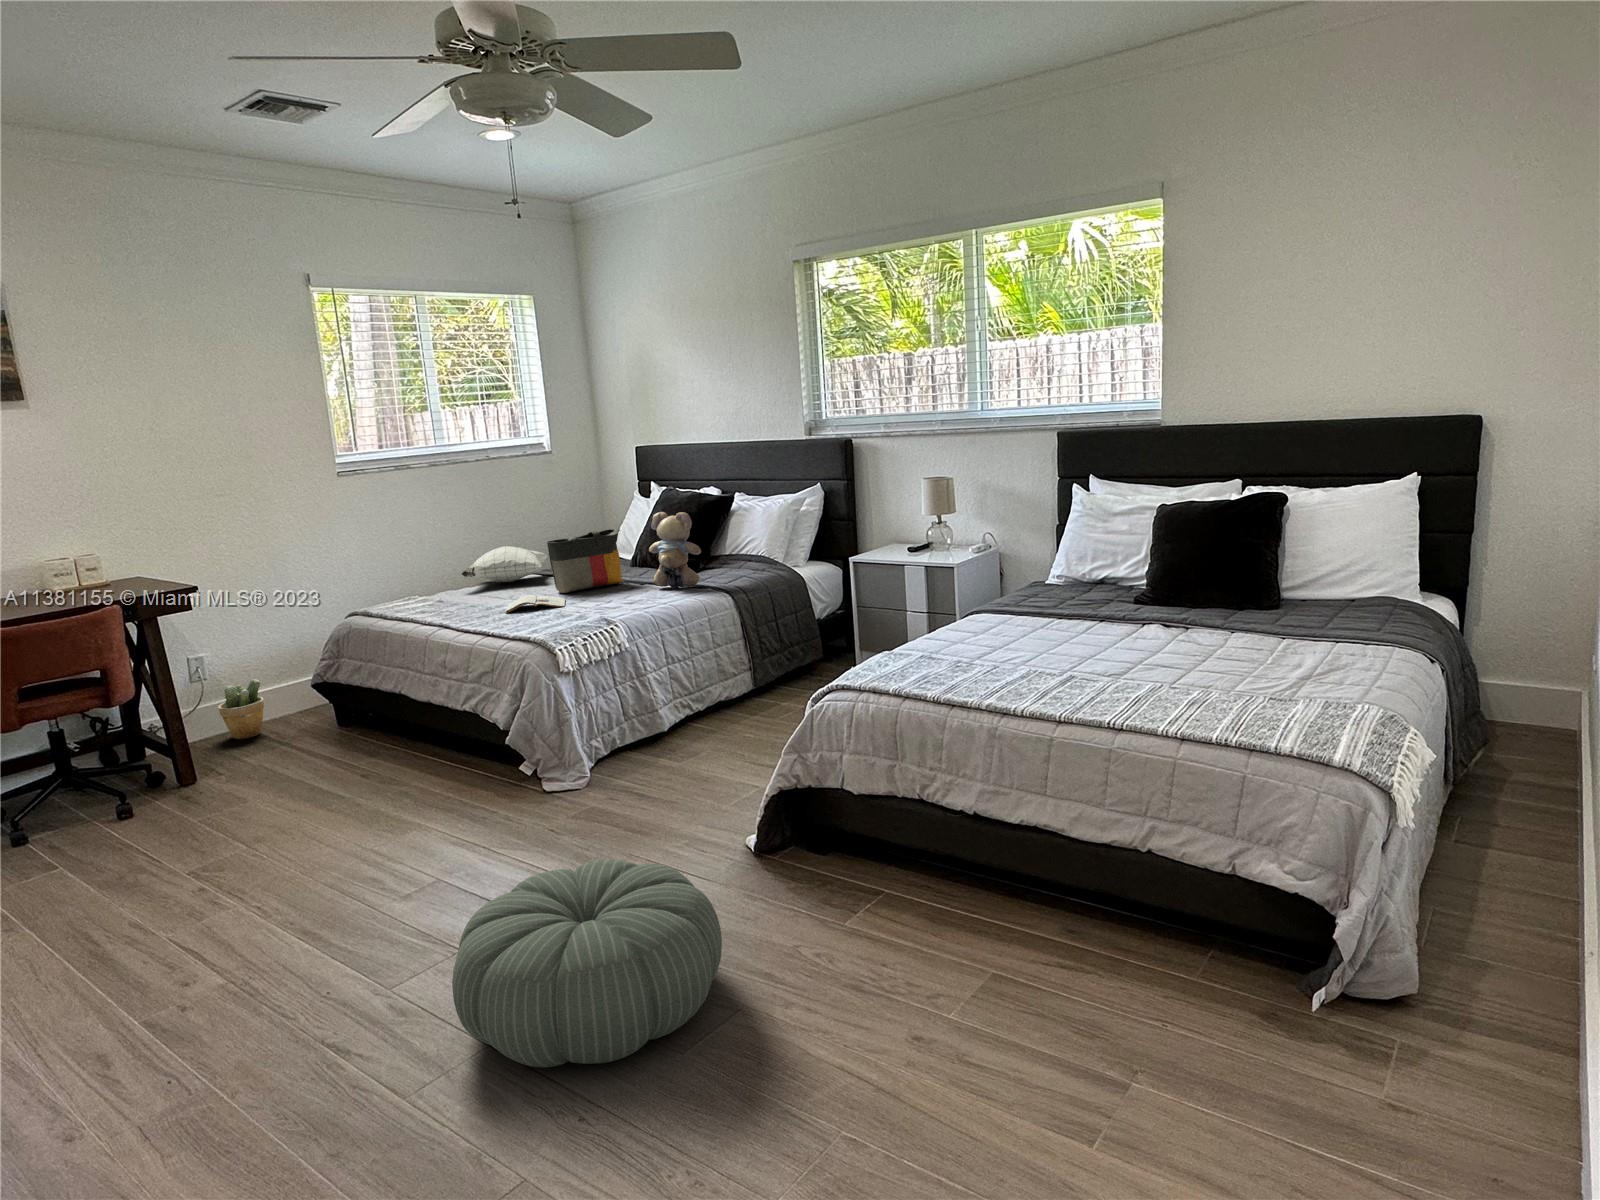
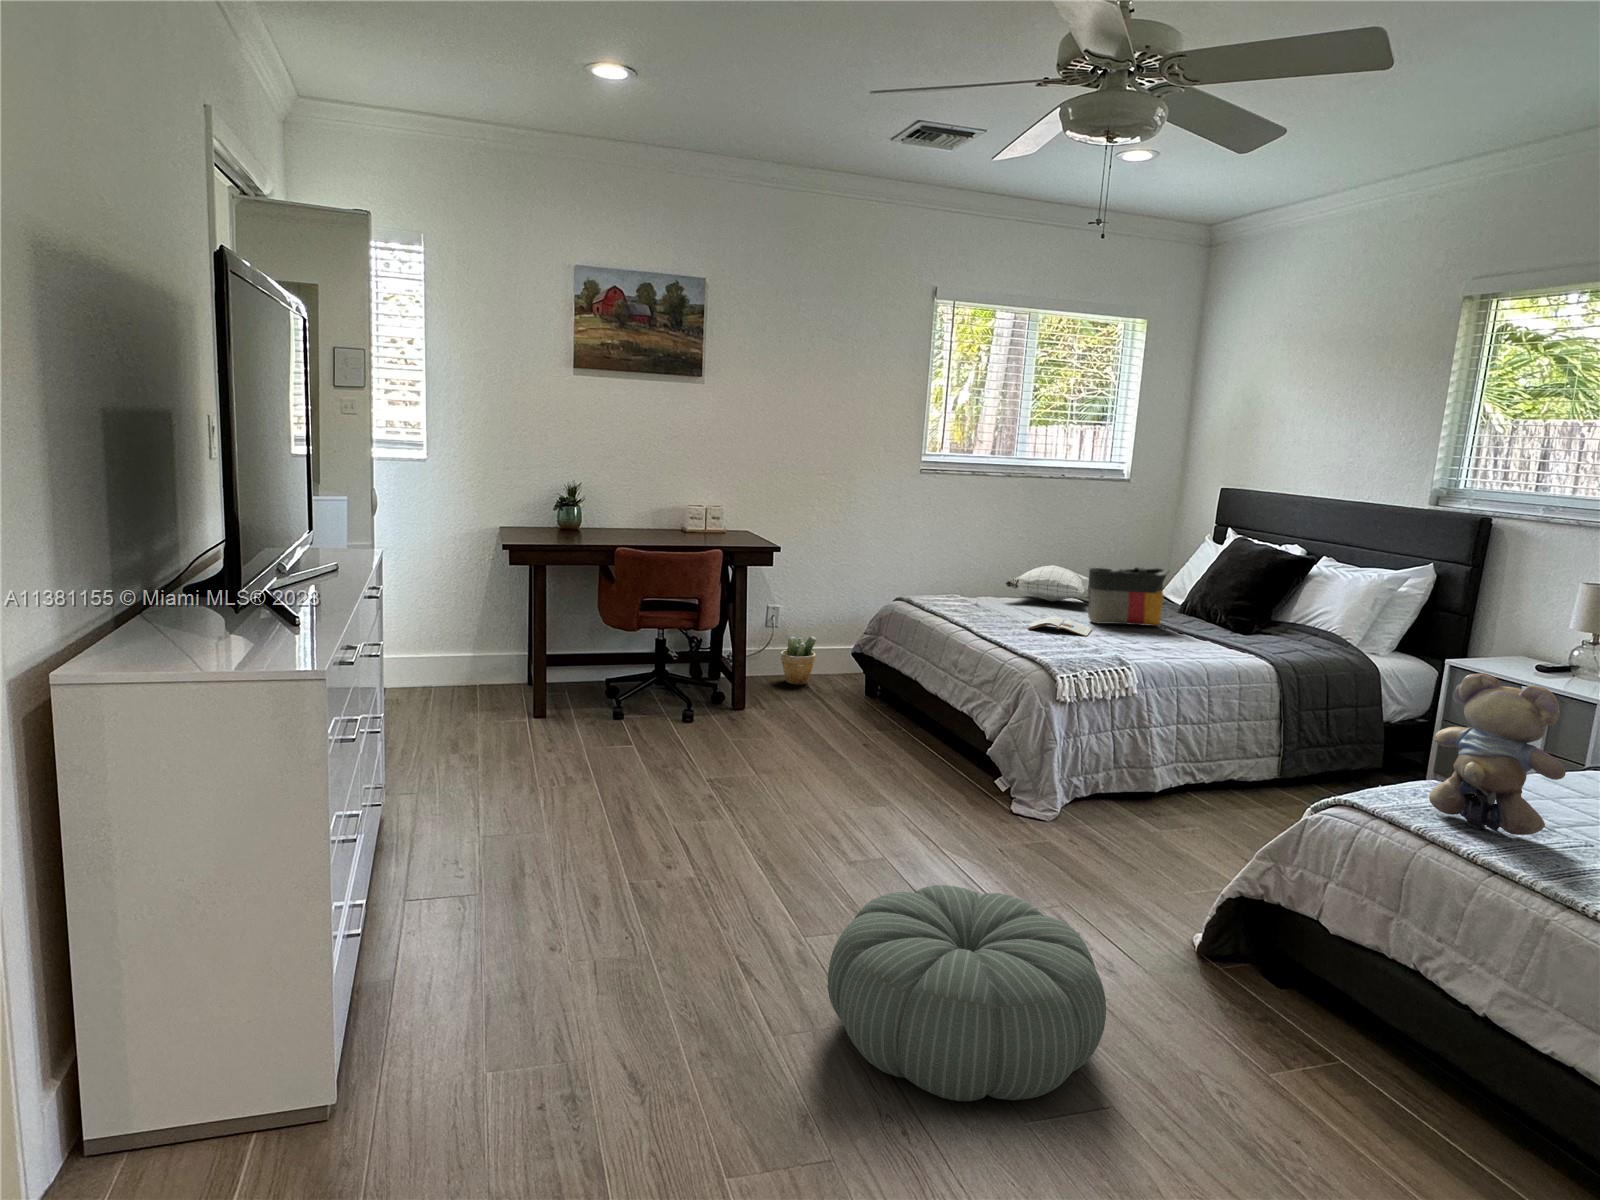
teddy bear: present [649,512,701,589] -> present [1429,673,1566,835]

